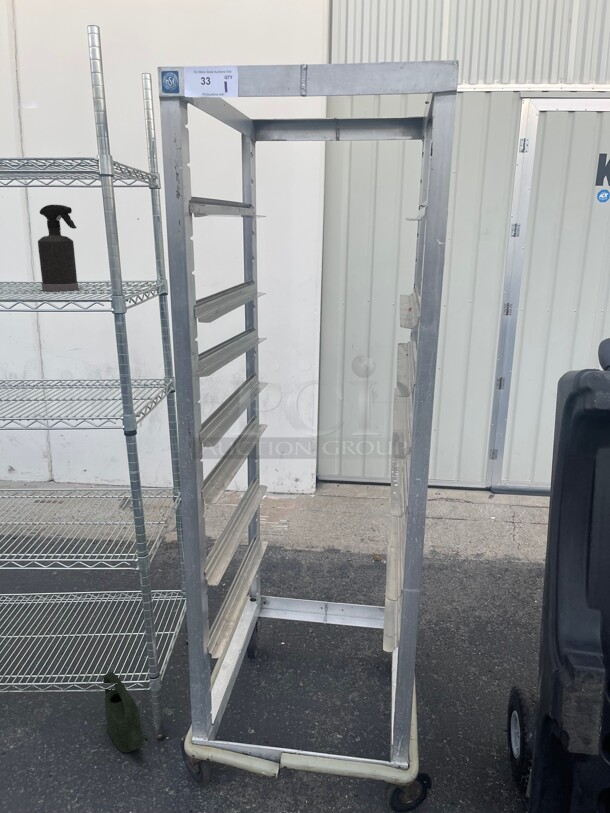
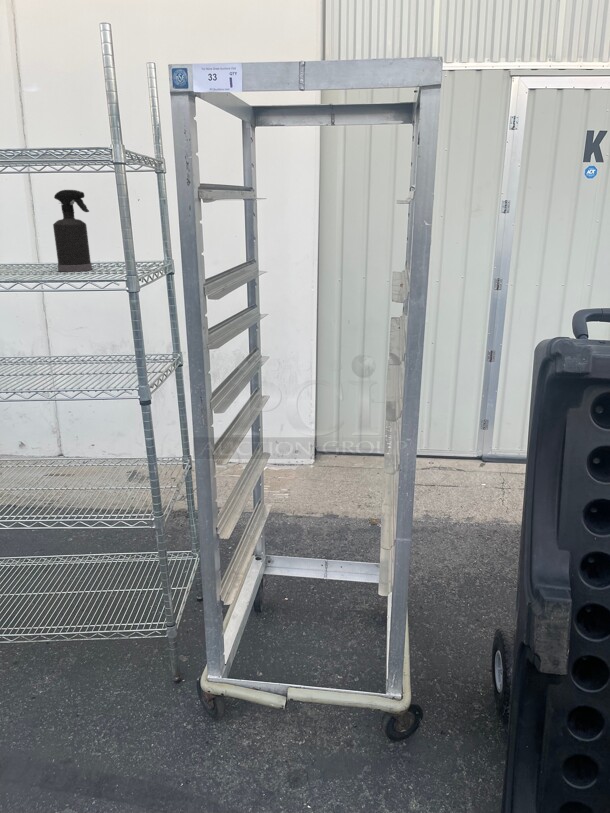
watering can: present [103,672,148,752] -> none [123,622,167,693]

